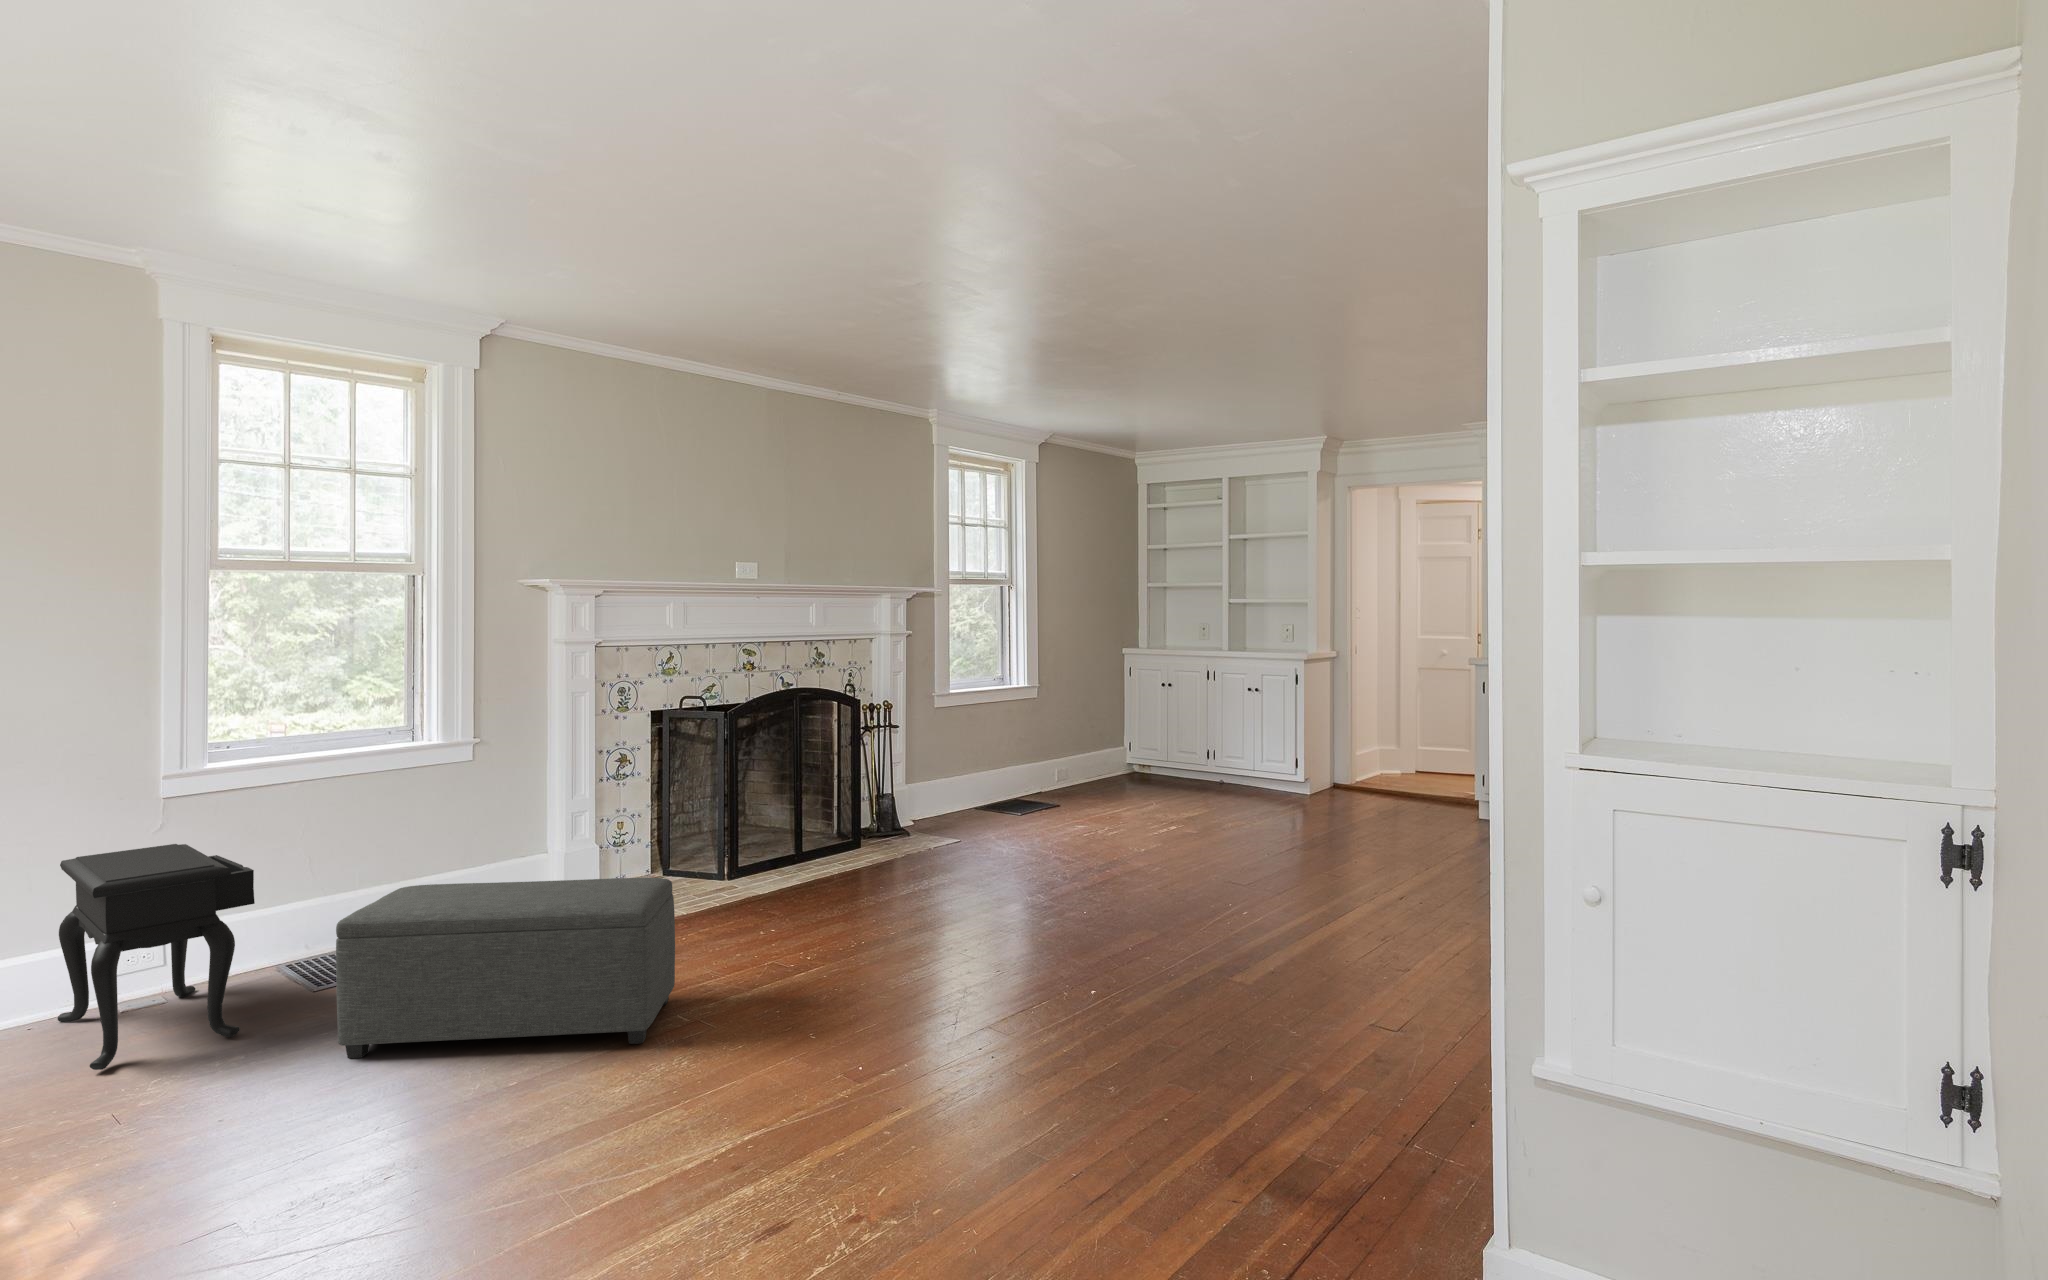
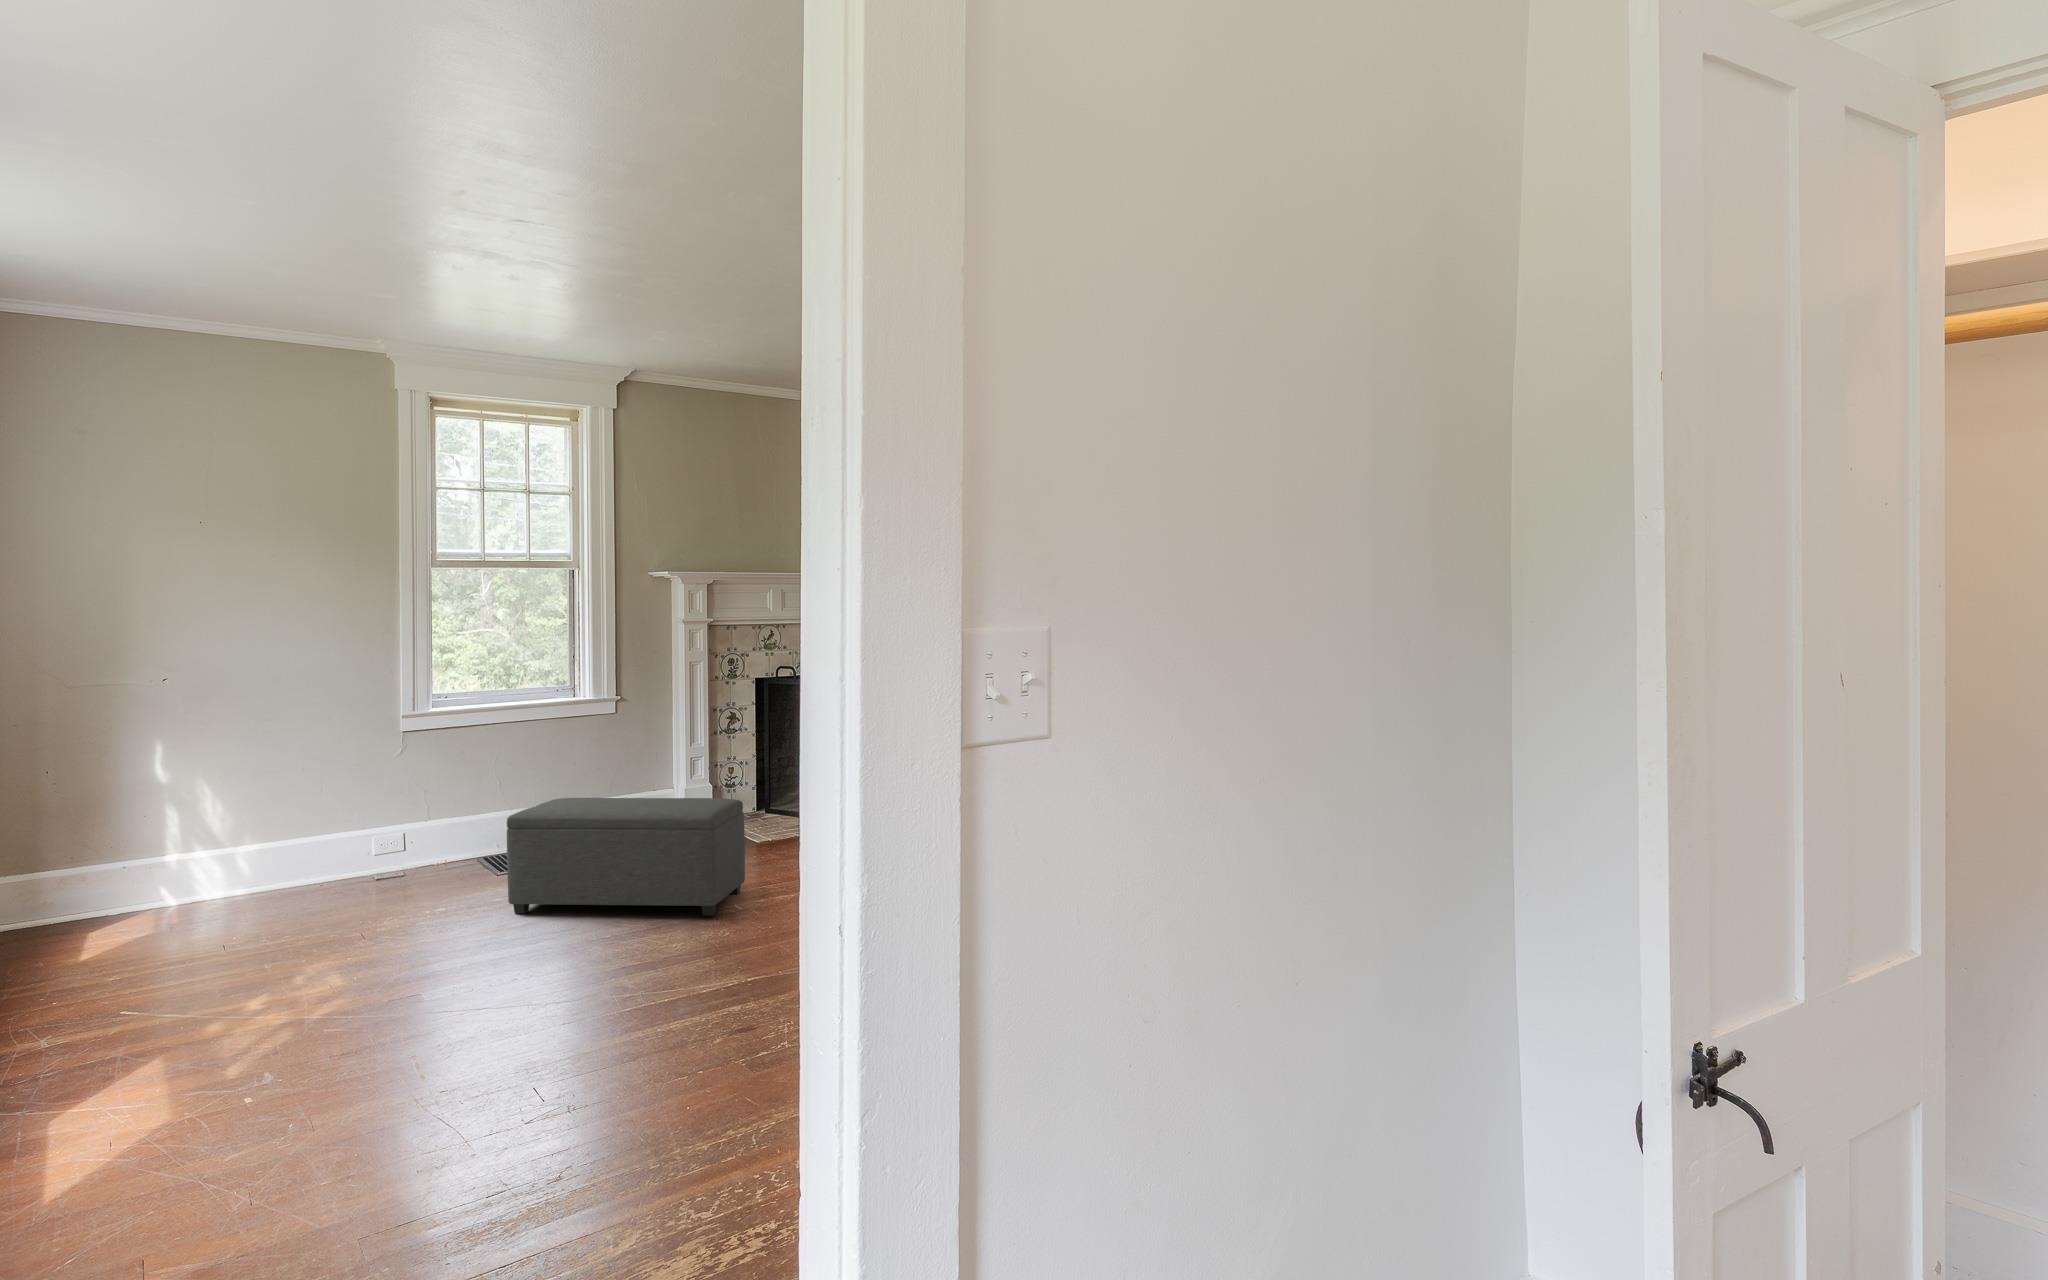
side table: present [58,844,255,1070] -> none [336,765,458,911]

